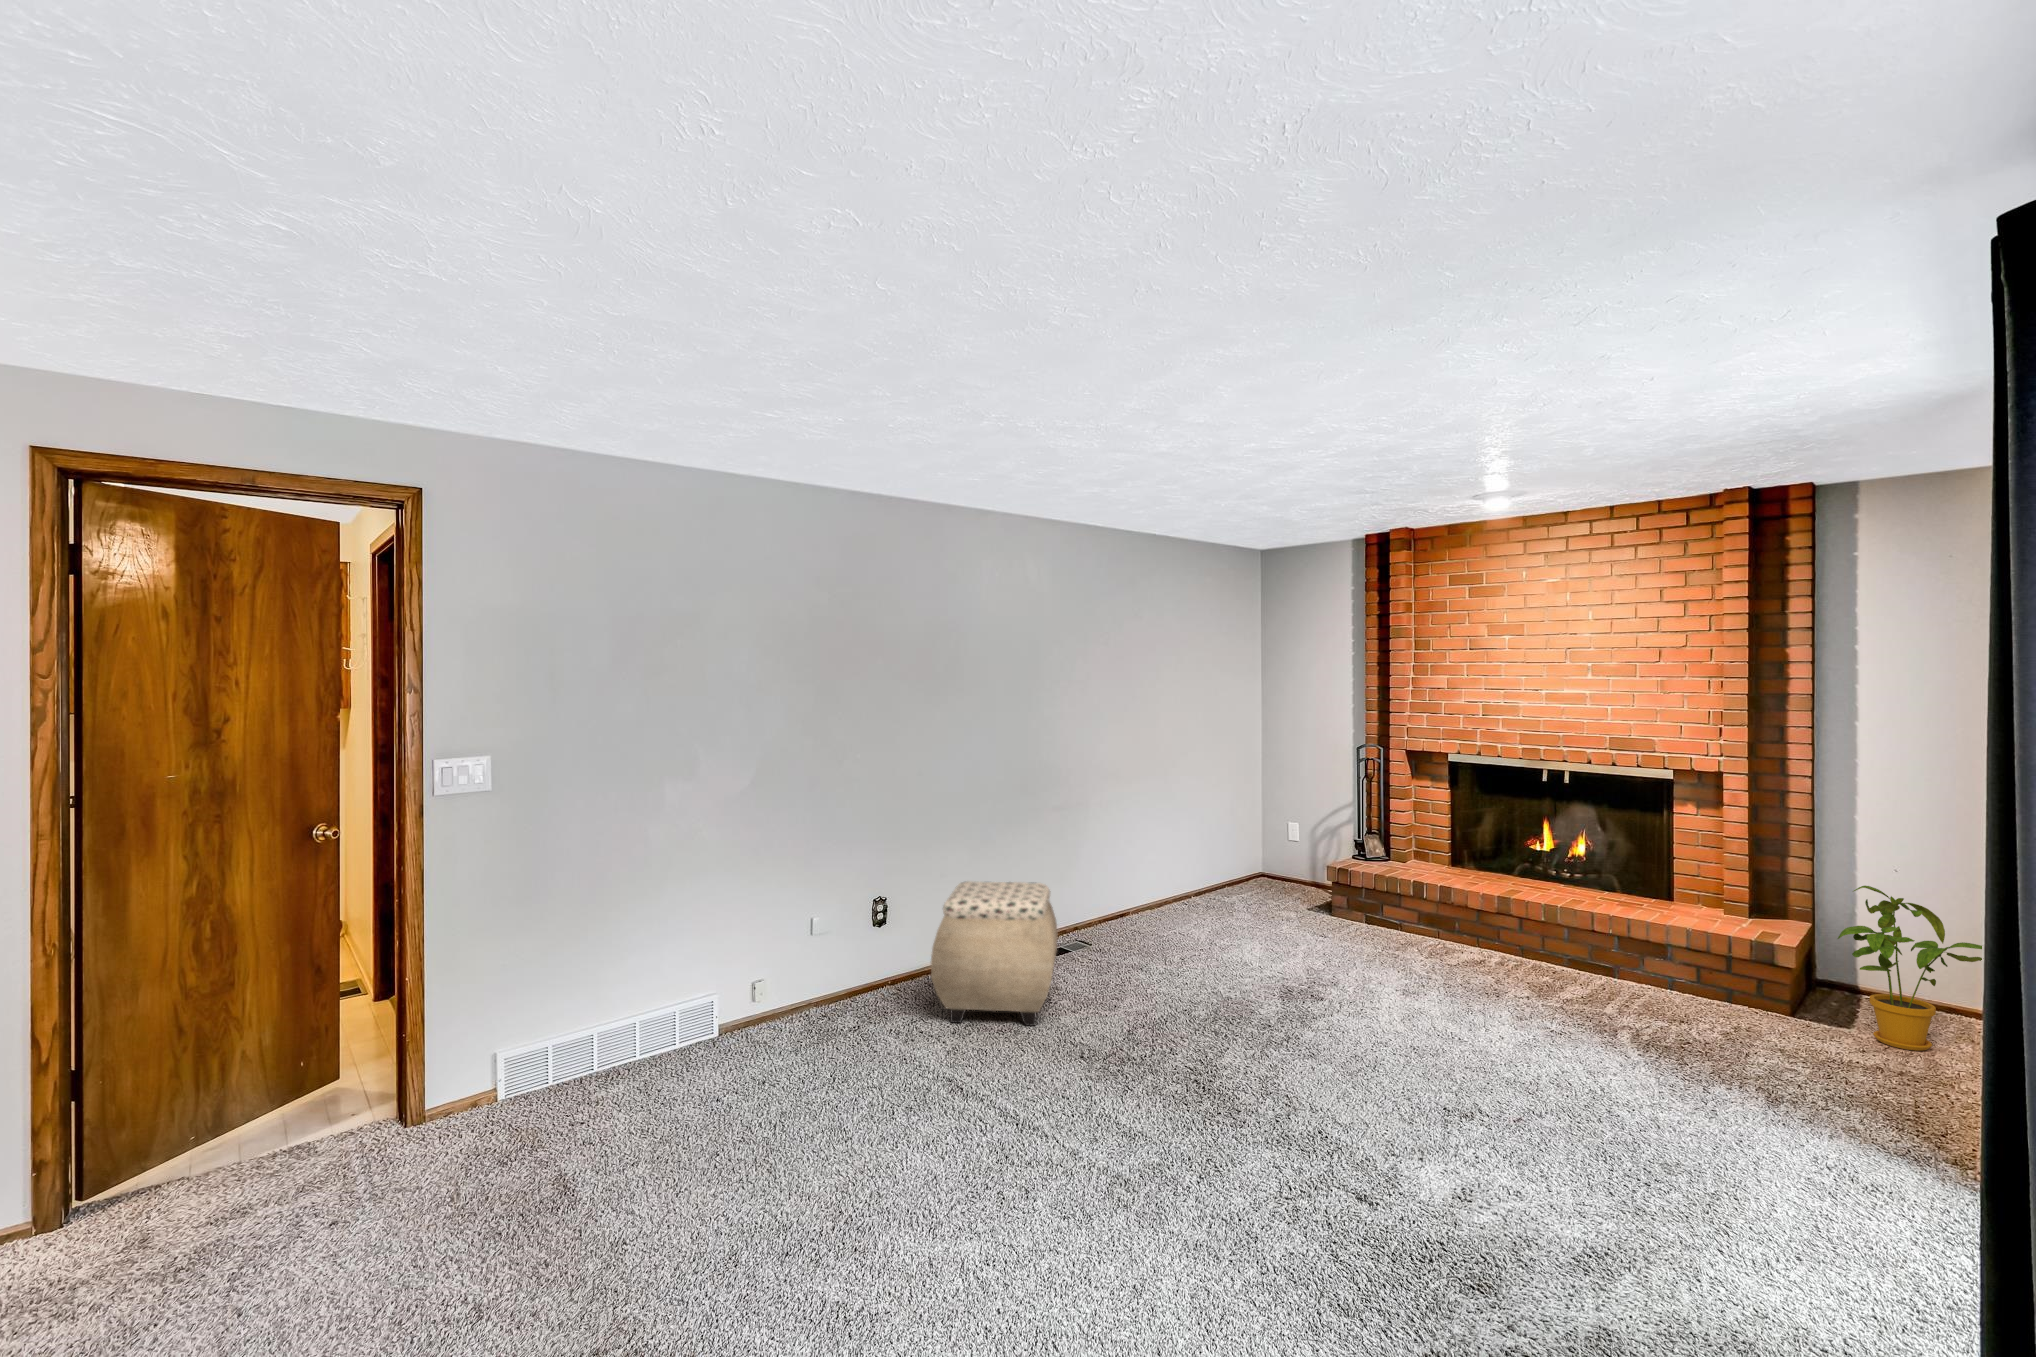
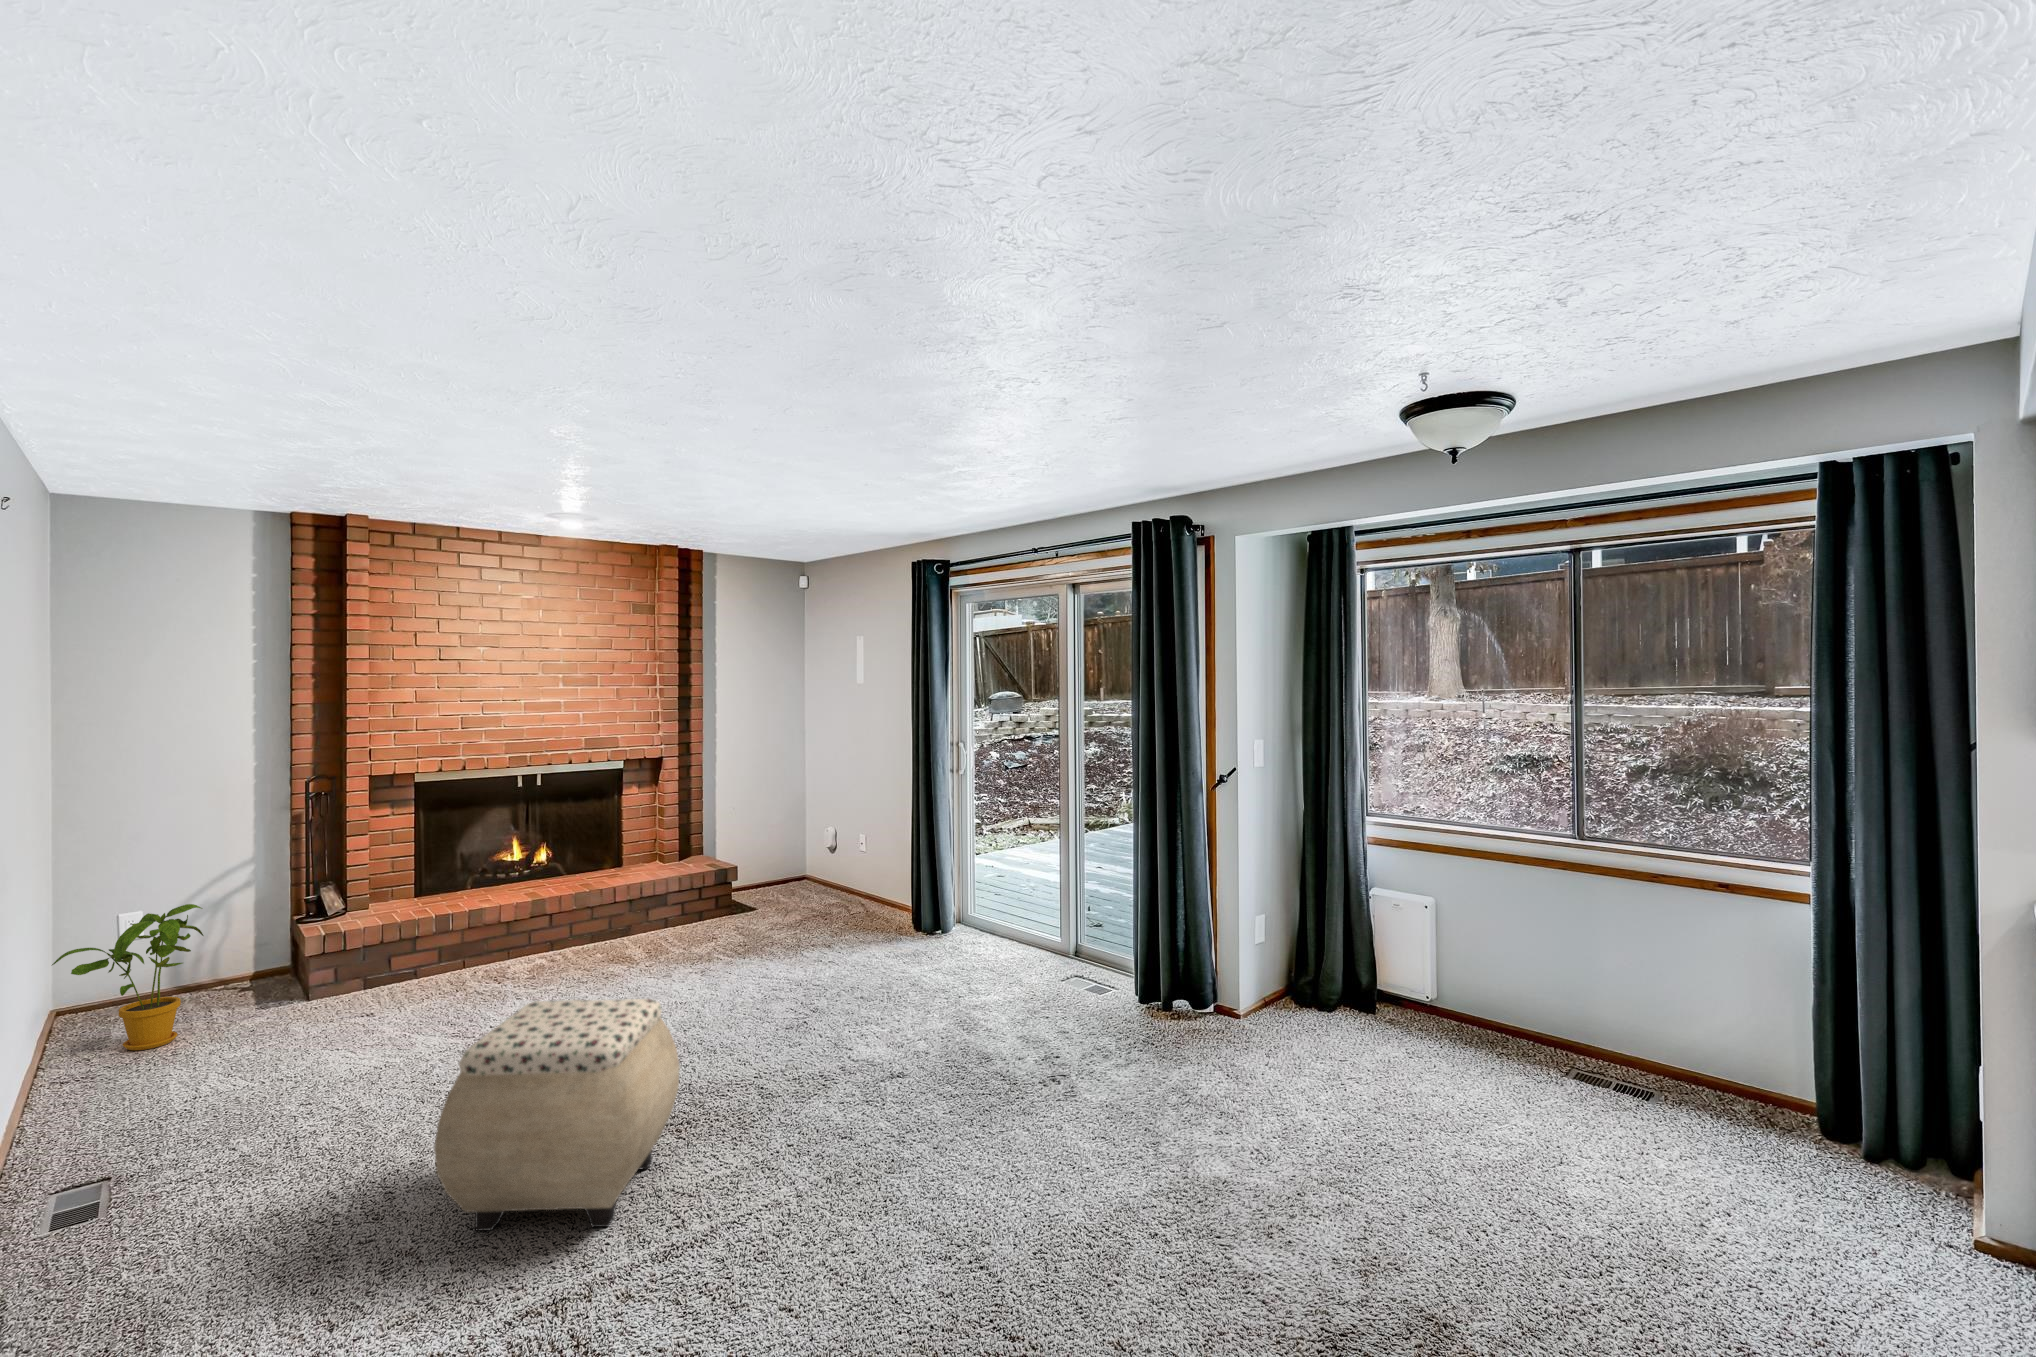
house plant: present [1838,886,1982,1051] -> present [52,904,204,1050]

